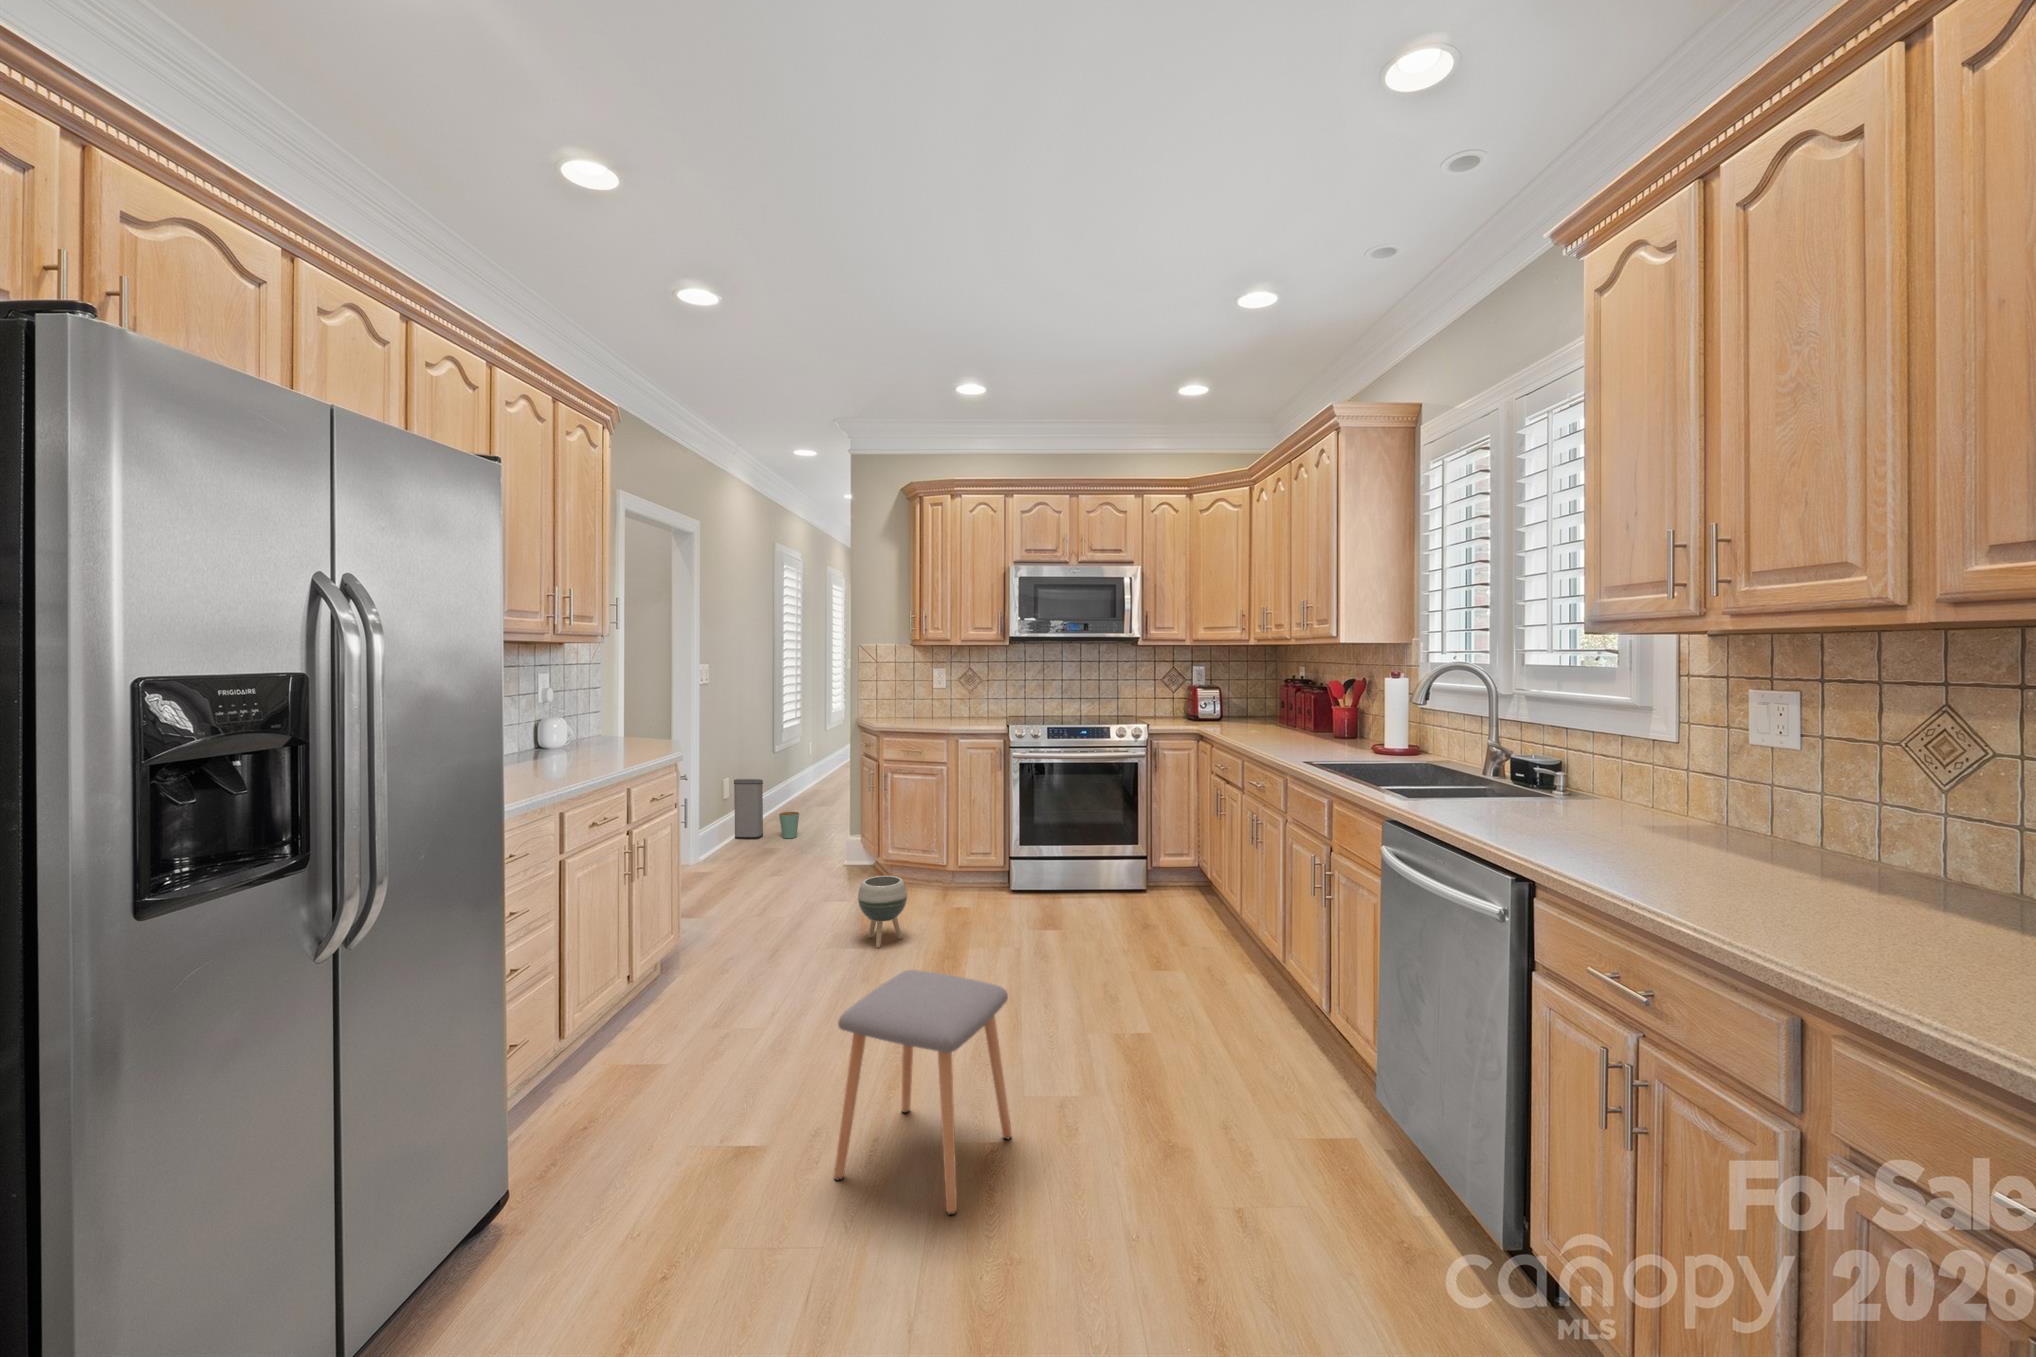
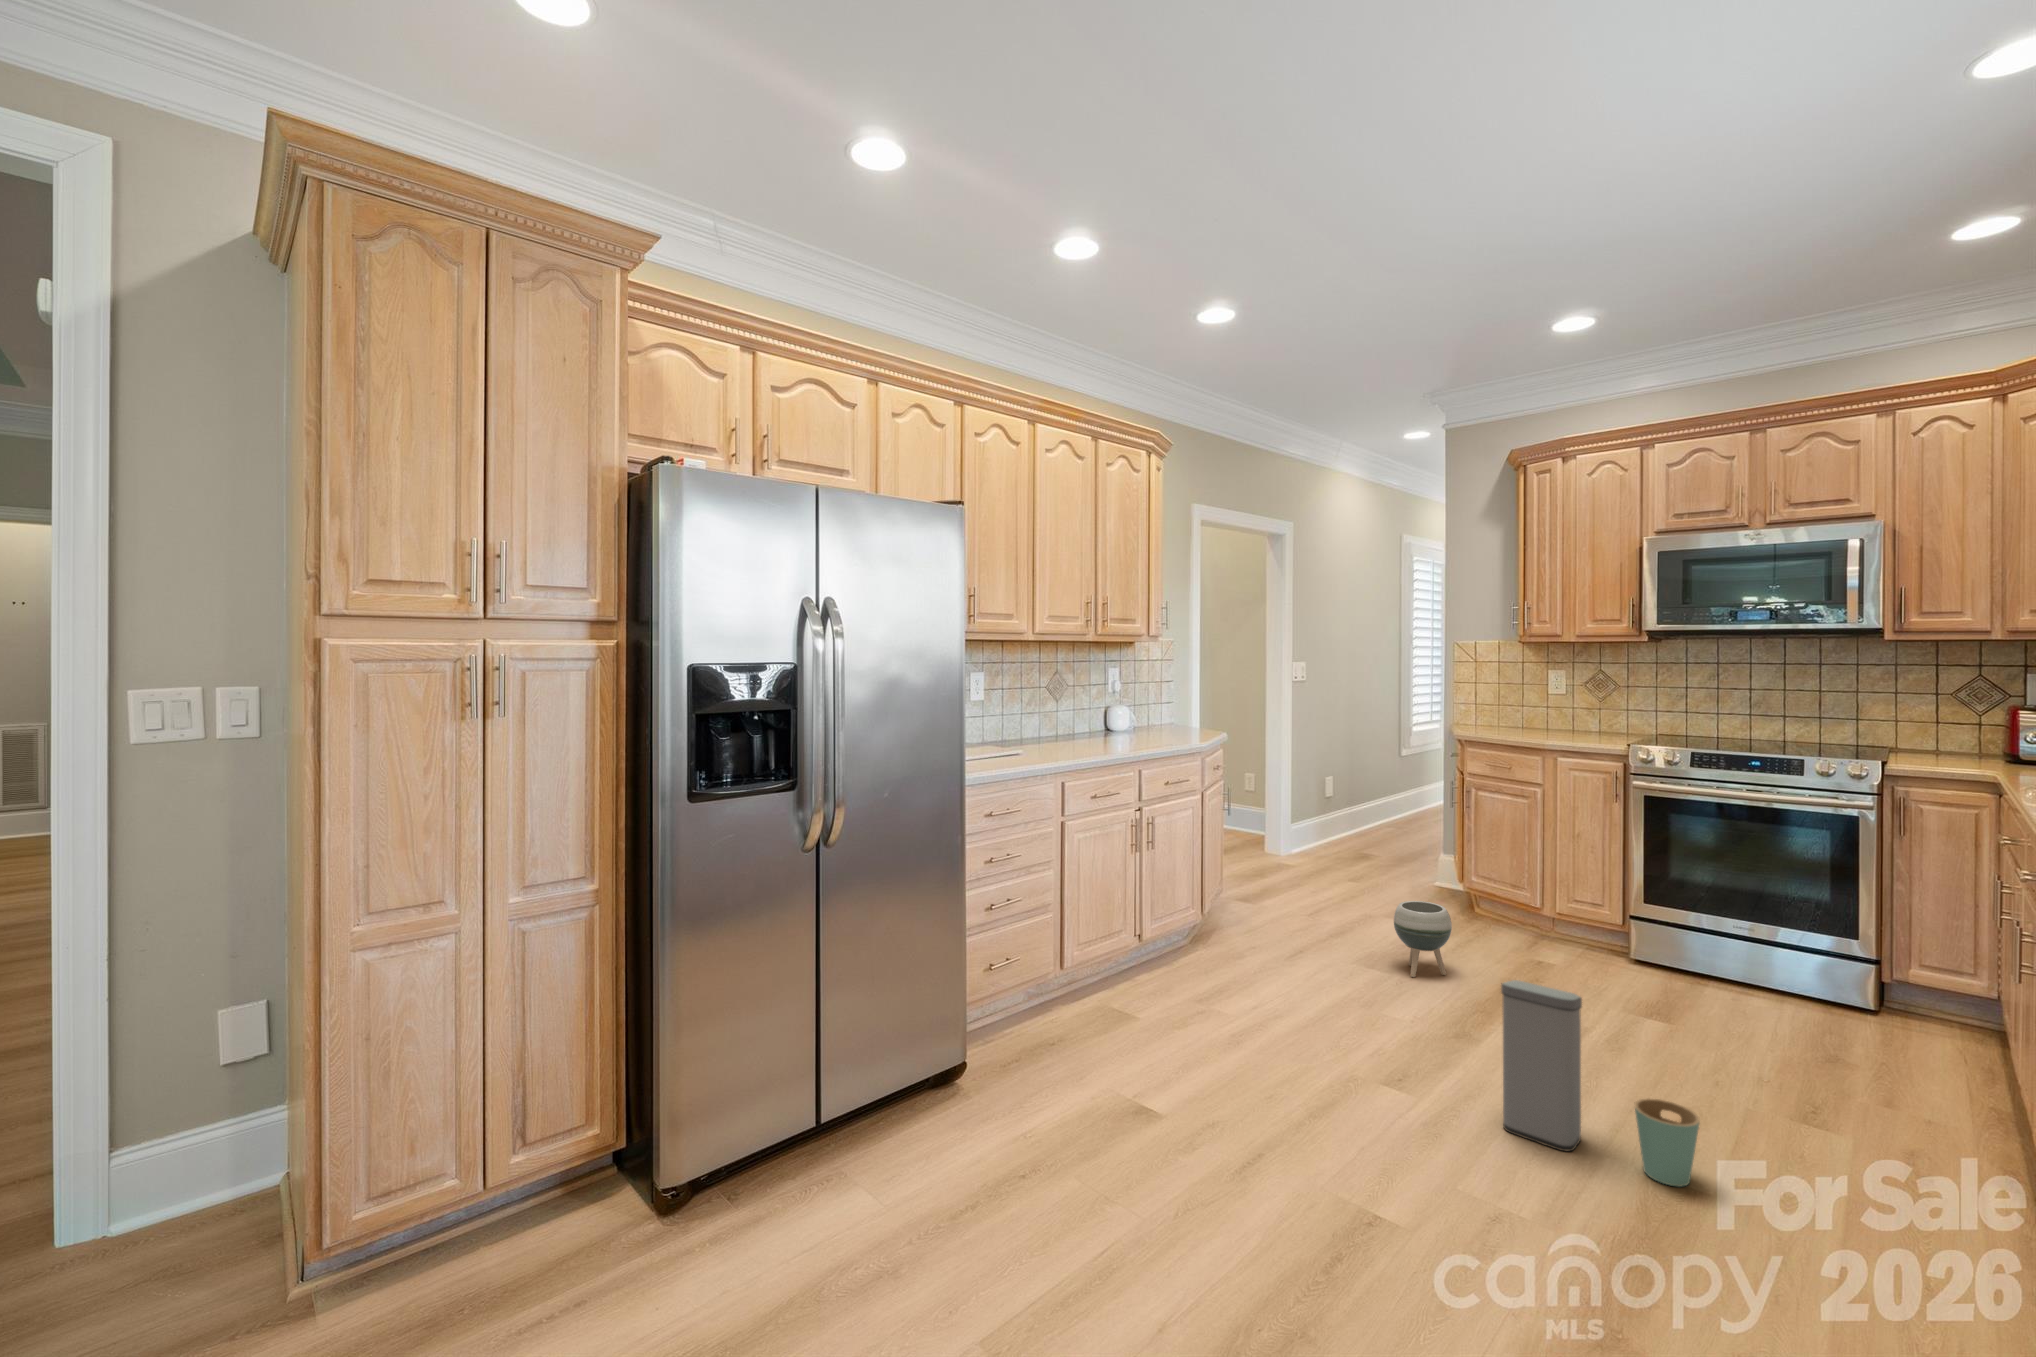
trash can: present [734,779,799,839] -> present [1501,980,1700,1187]
stool: present [834,970,1012,1215] -> none [1240,985,1430,1219]

